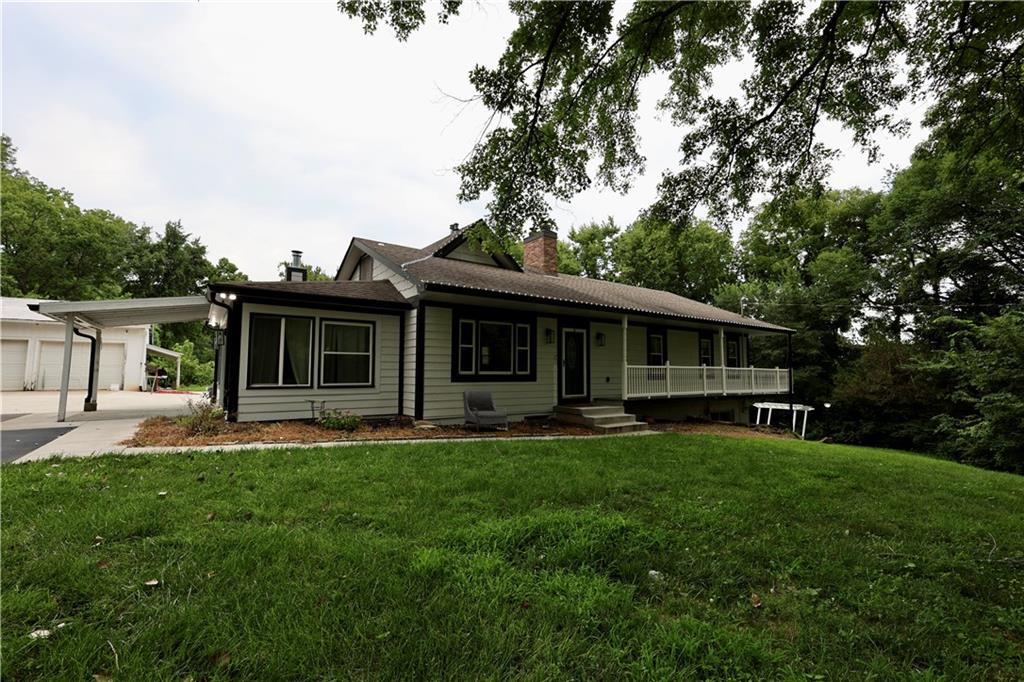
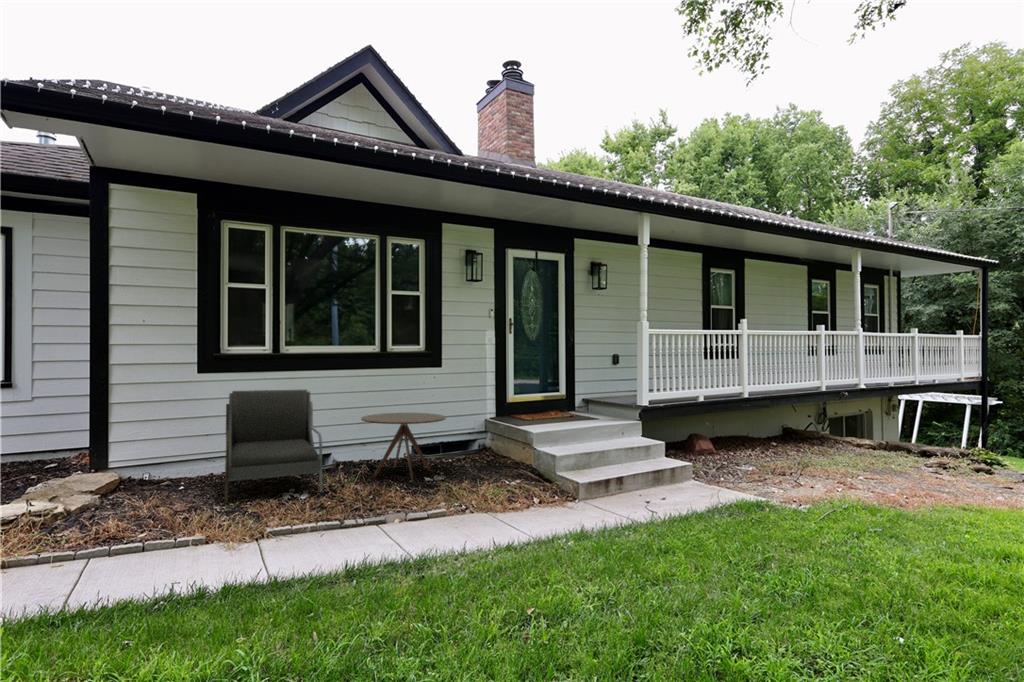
round table: none [511,402,546,429] -> present [361,413,446,480]

